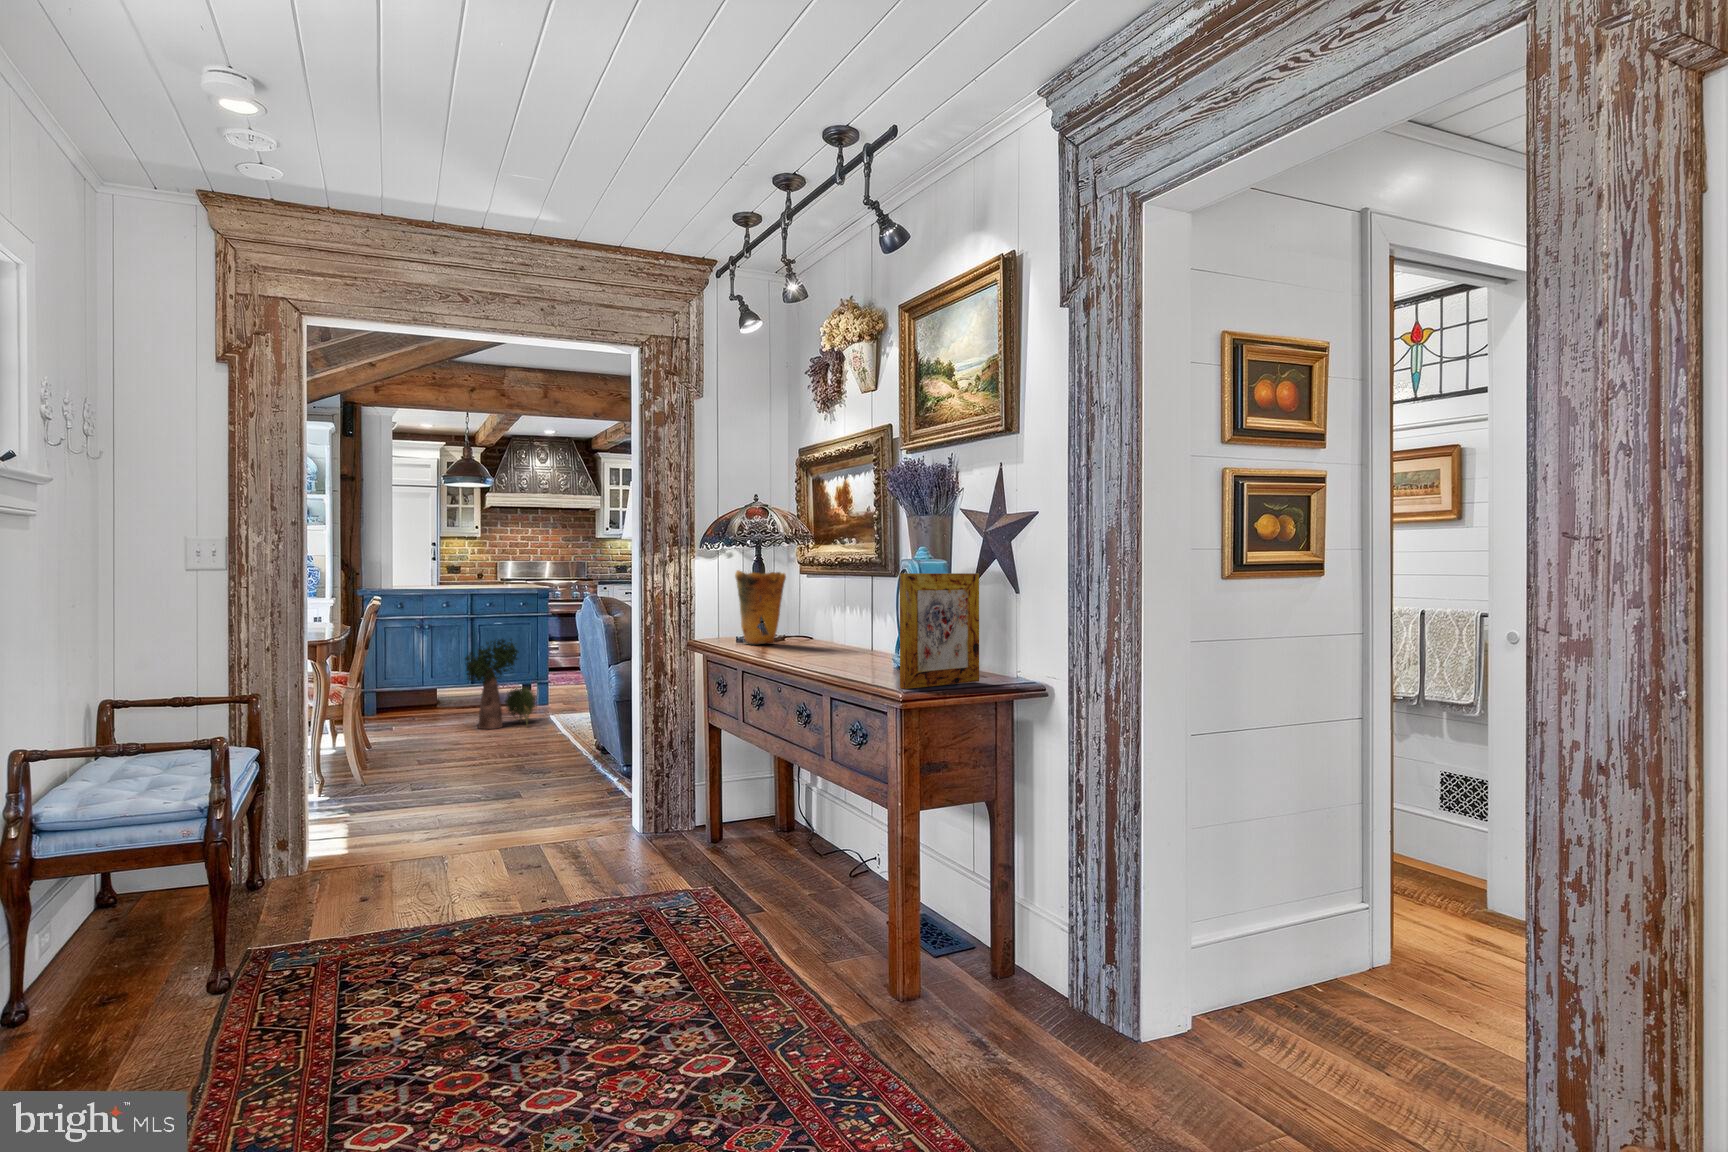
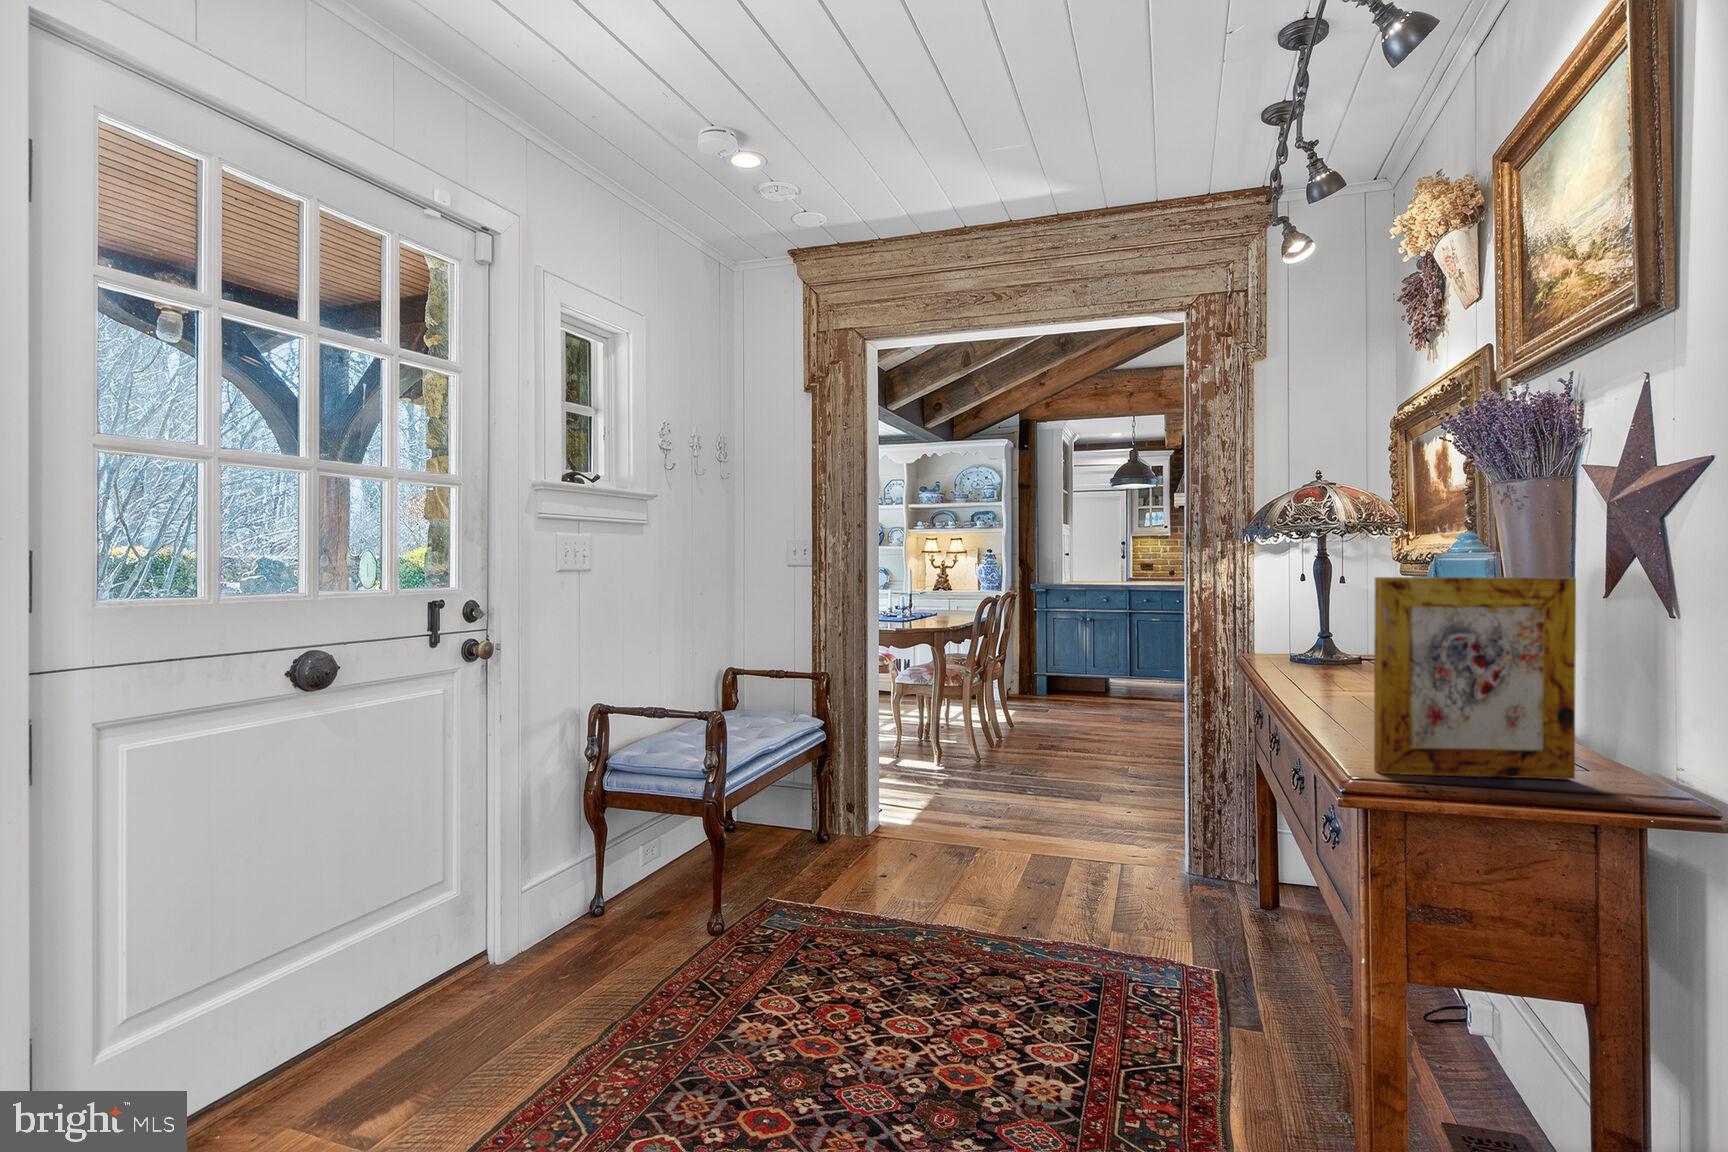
vase: present [735,571,786,644] -> none [1283,568,1357,666]
potted plant: present [465,639,535,729] -> none [1103,633,1176,725]

